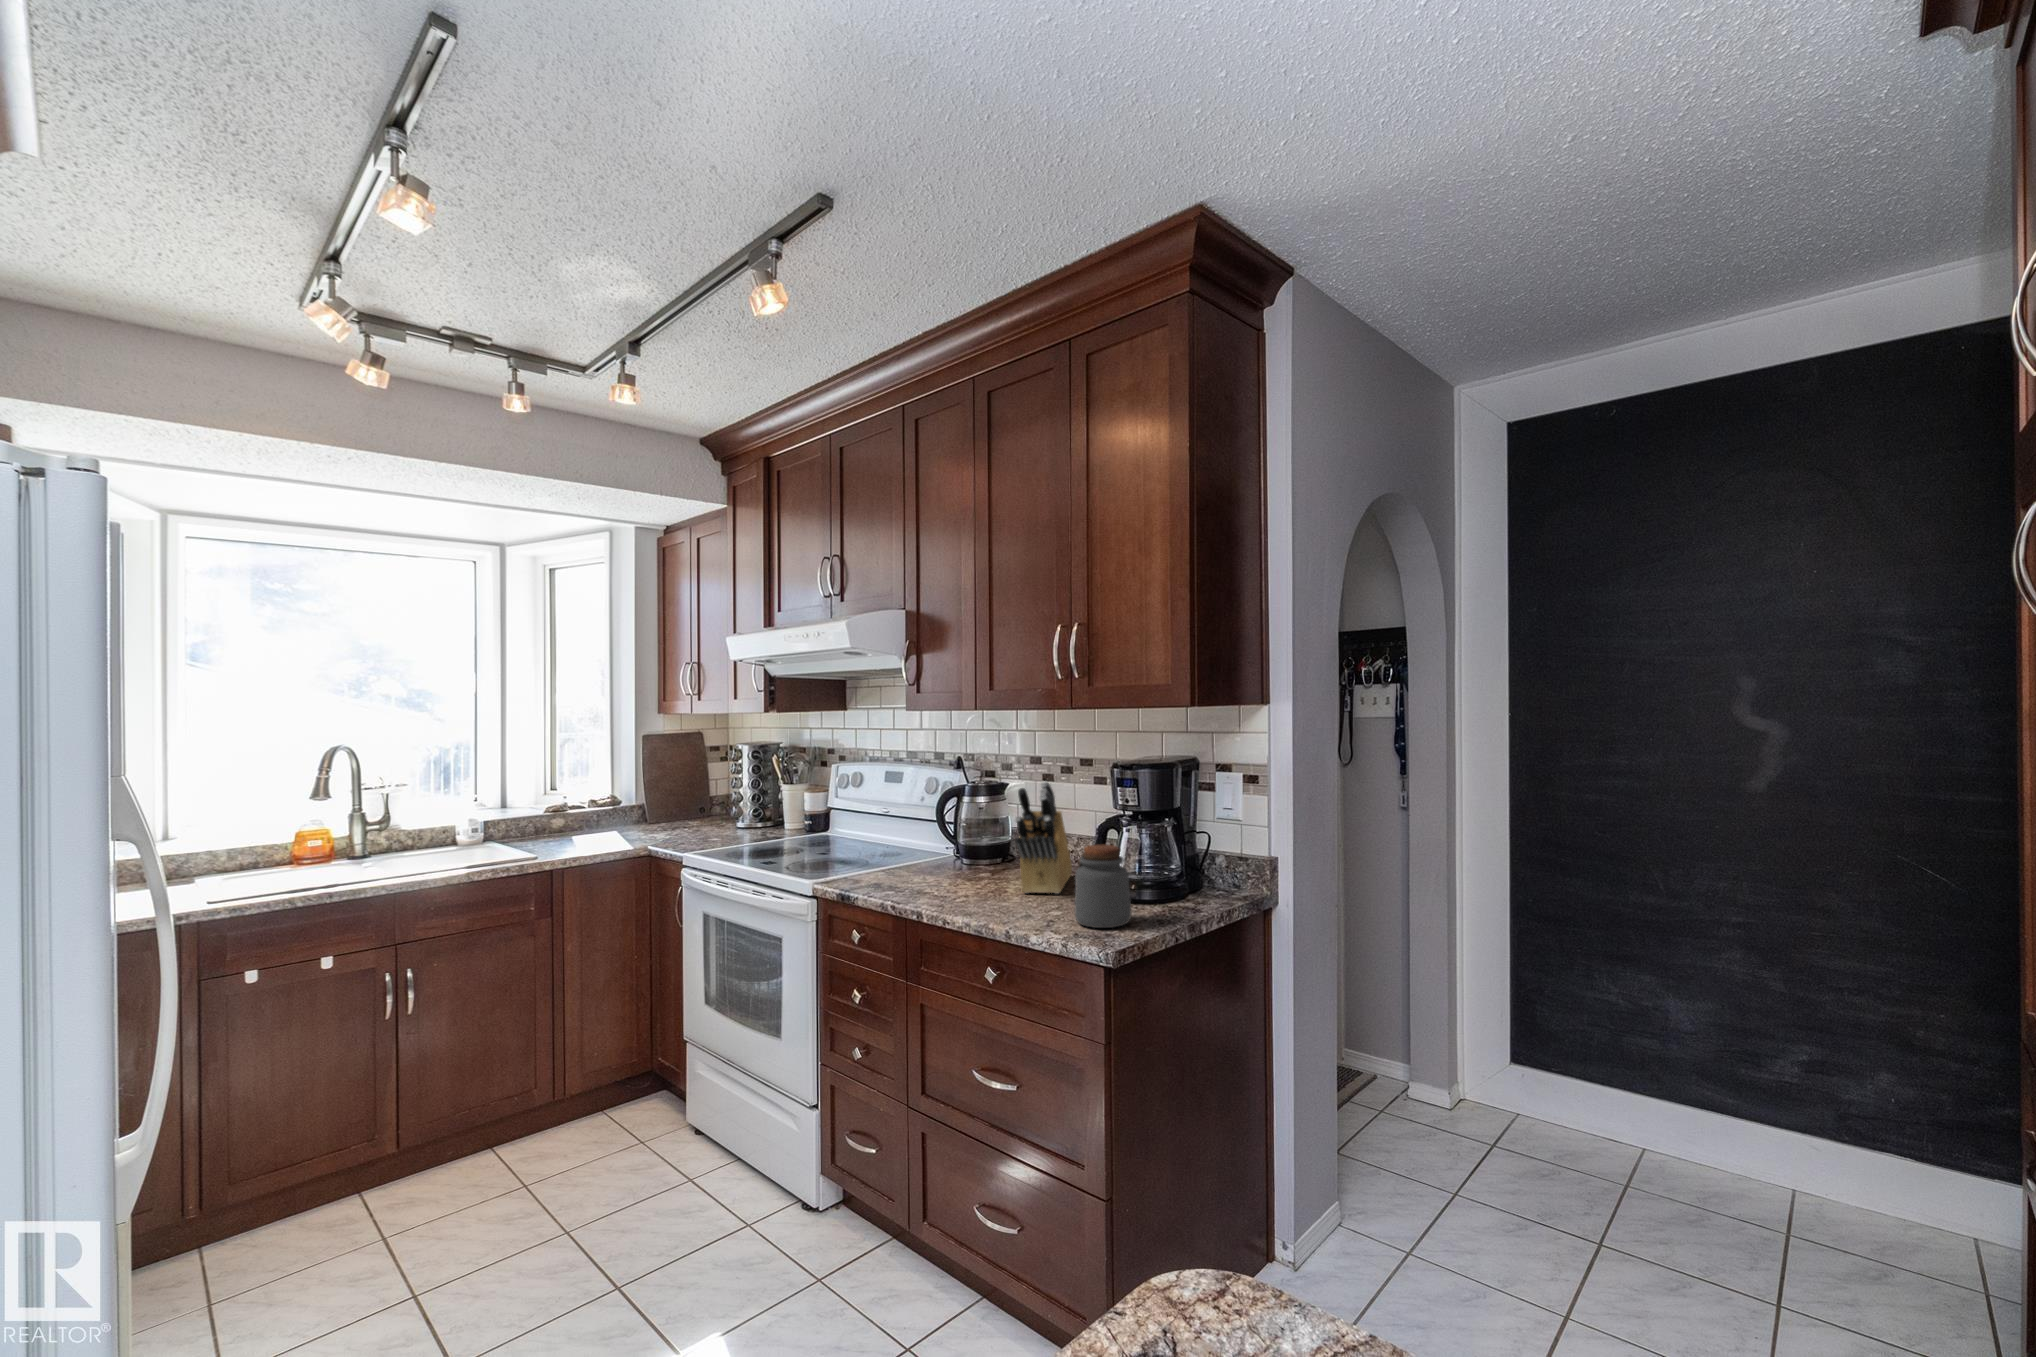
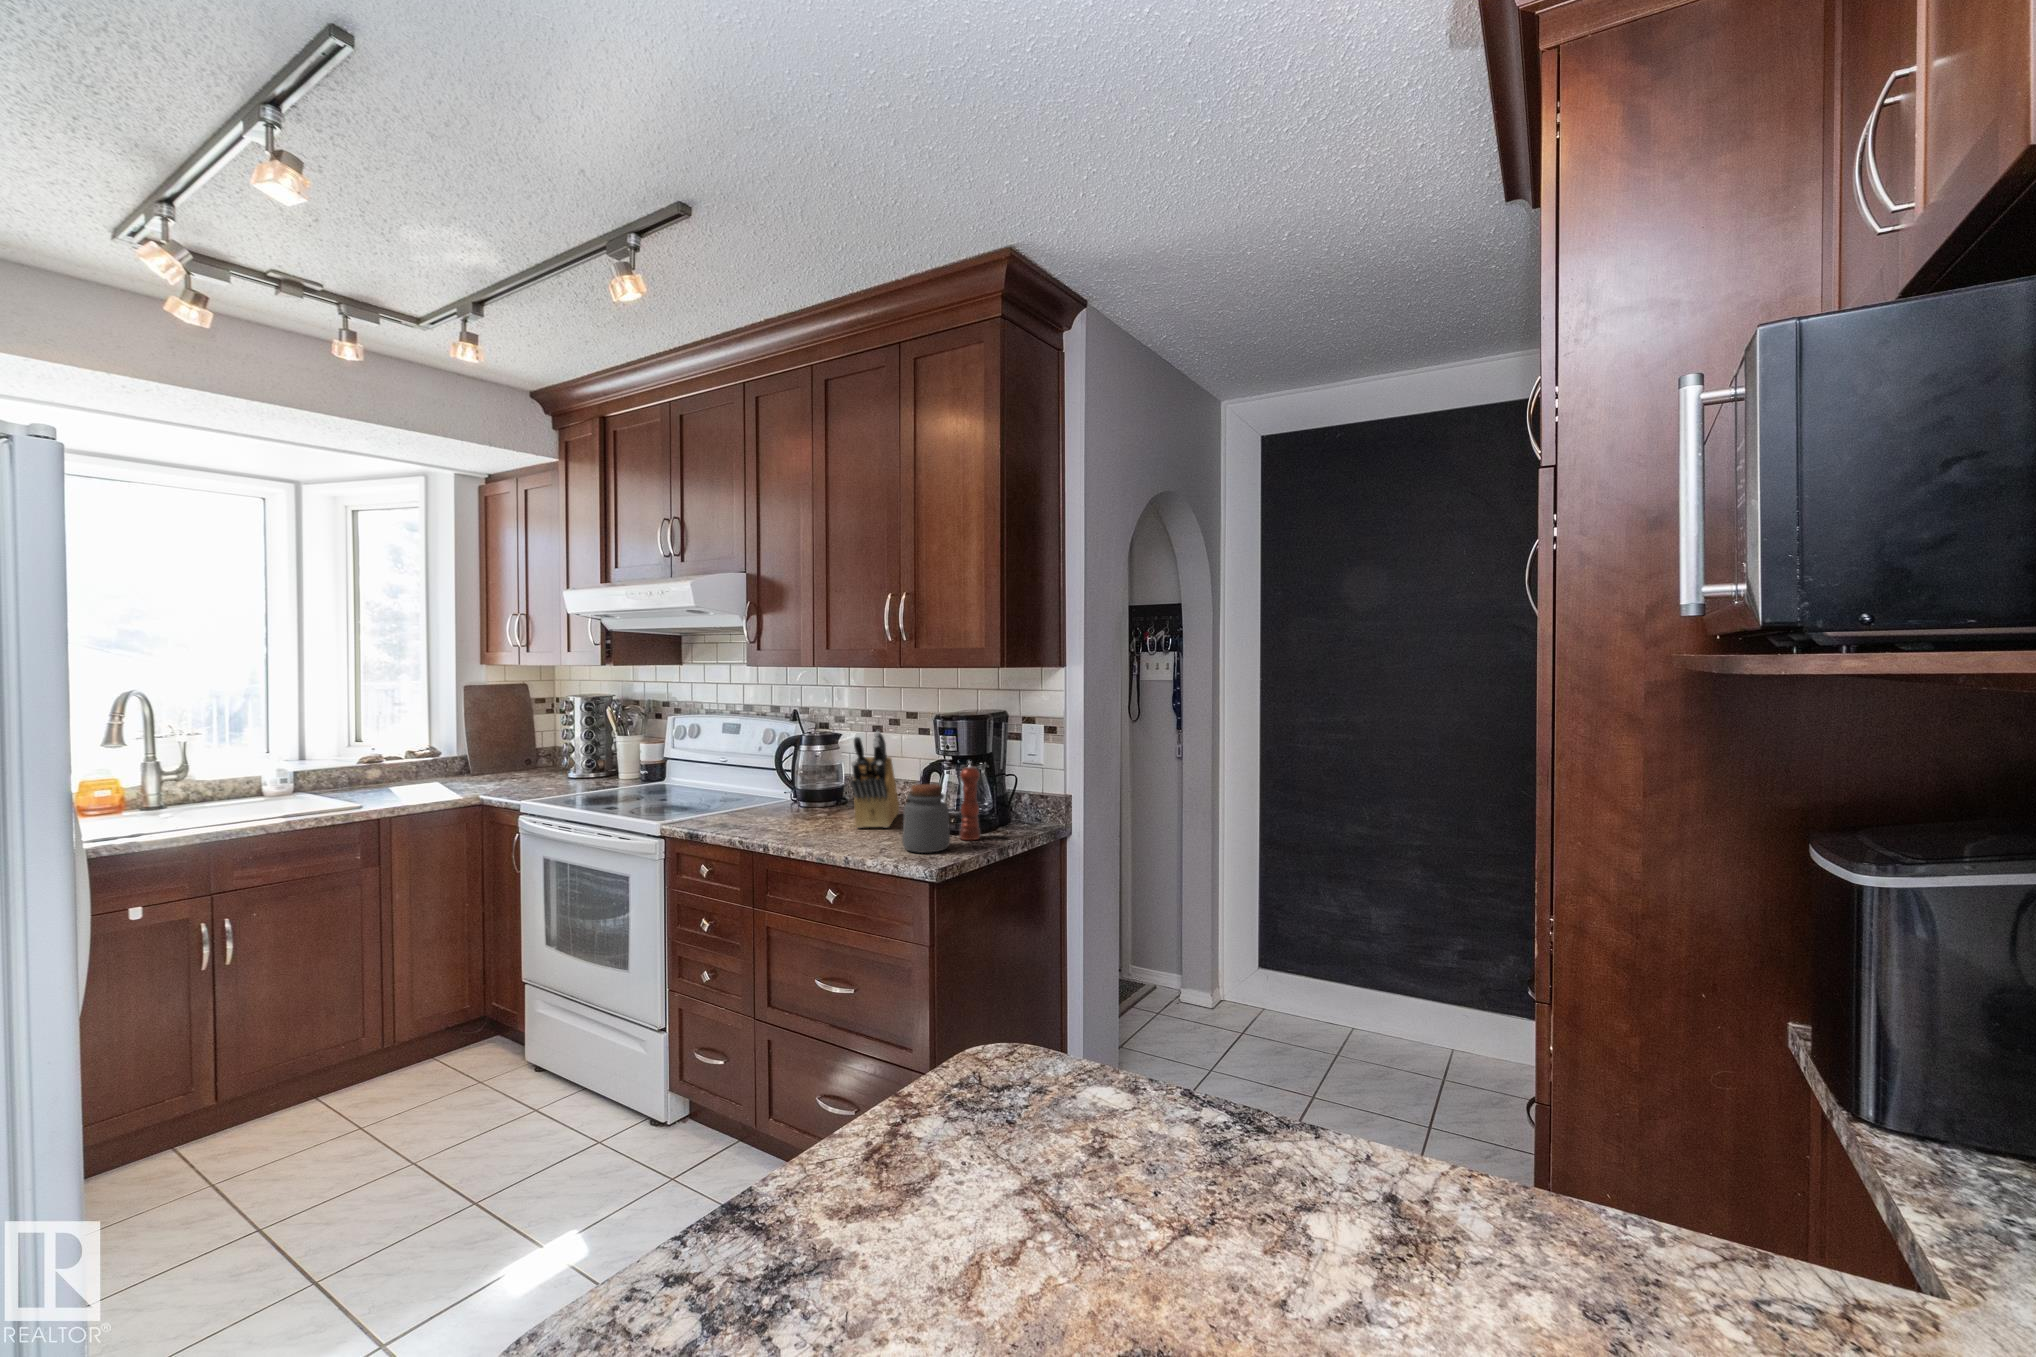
pepper mill: none [1141,817,1167,913] -> present [960,762,980,840]

